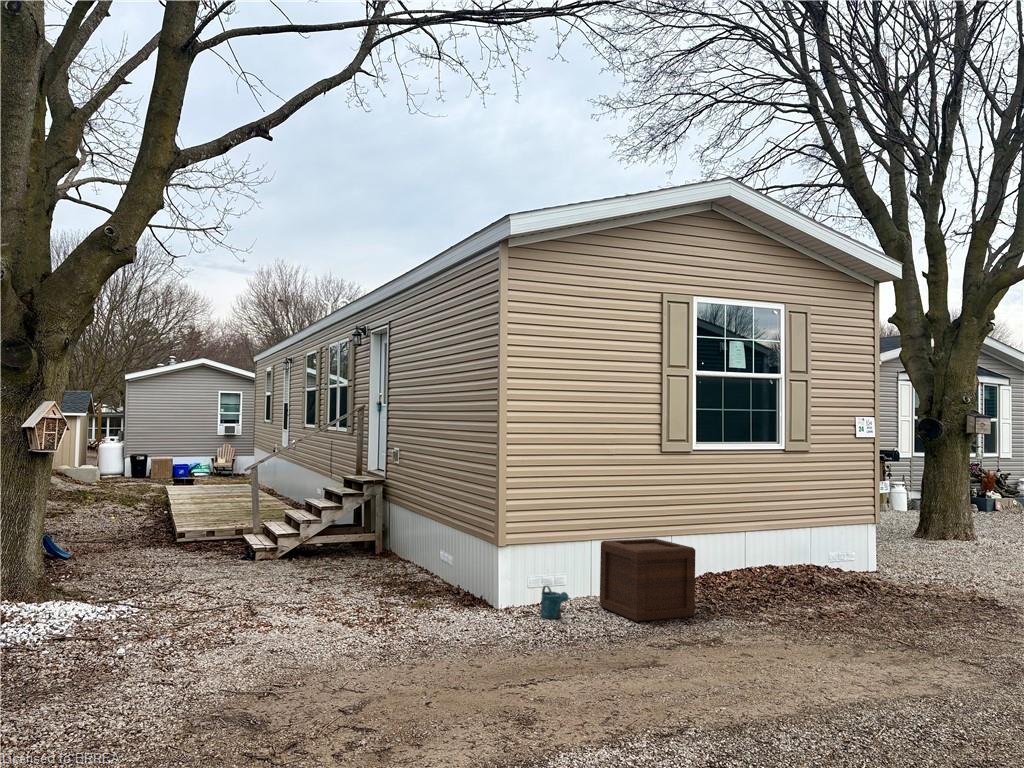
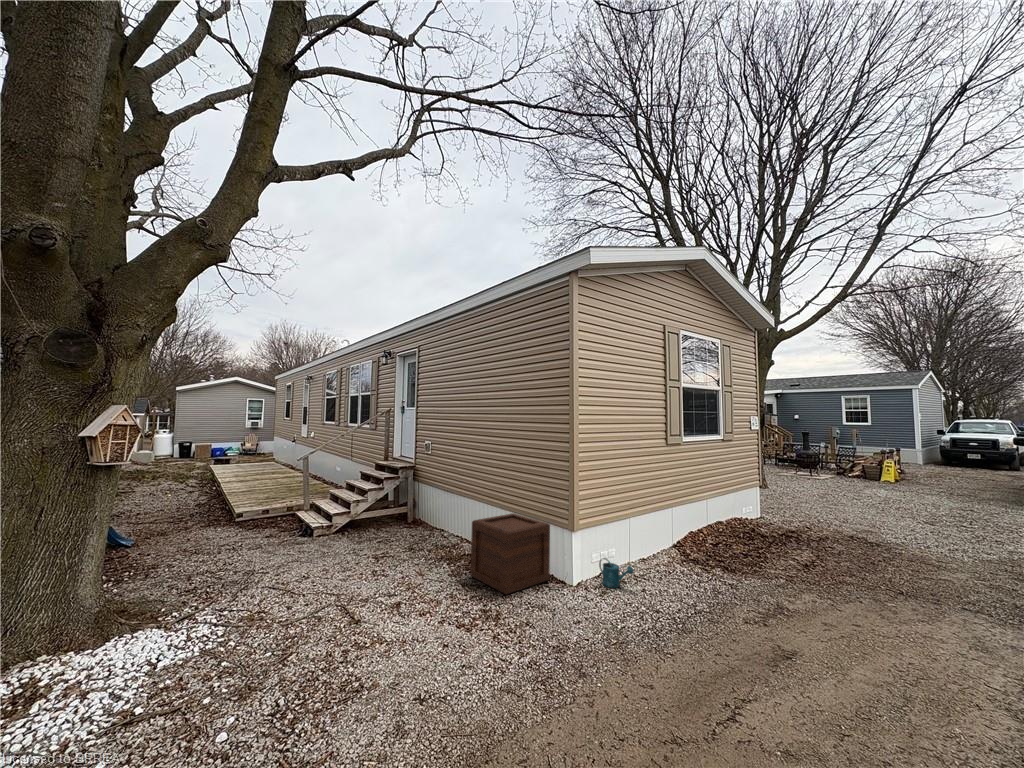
wooden crate: present [600,538,696,622] -> present [471,513,550,594]

